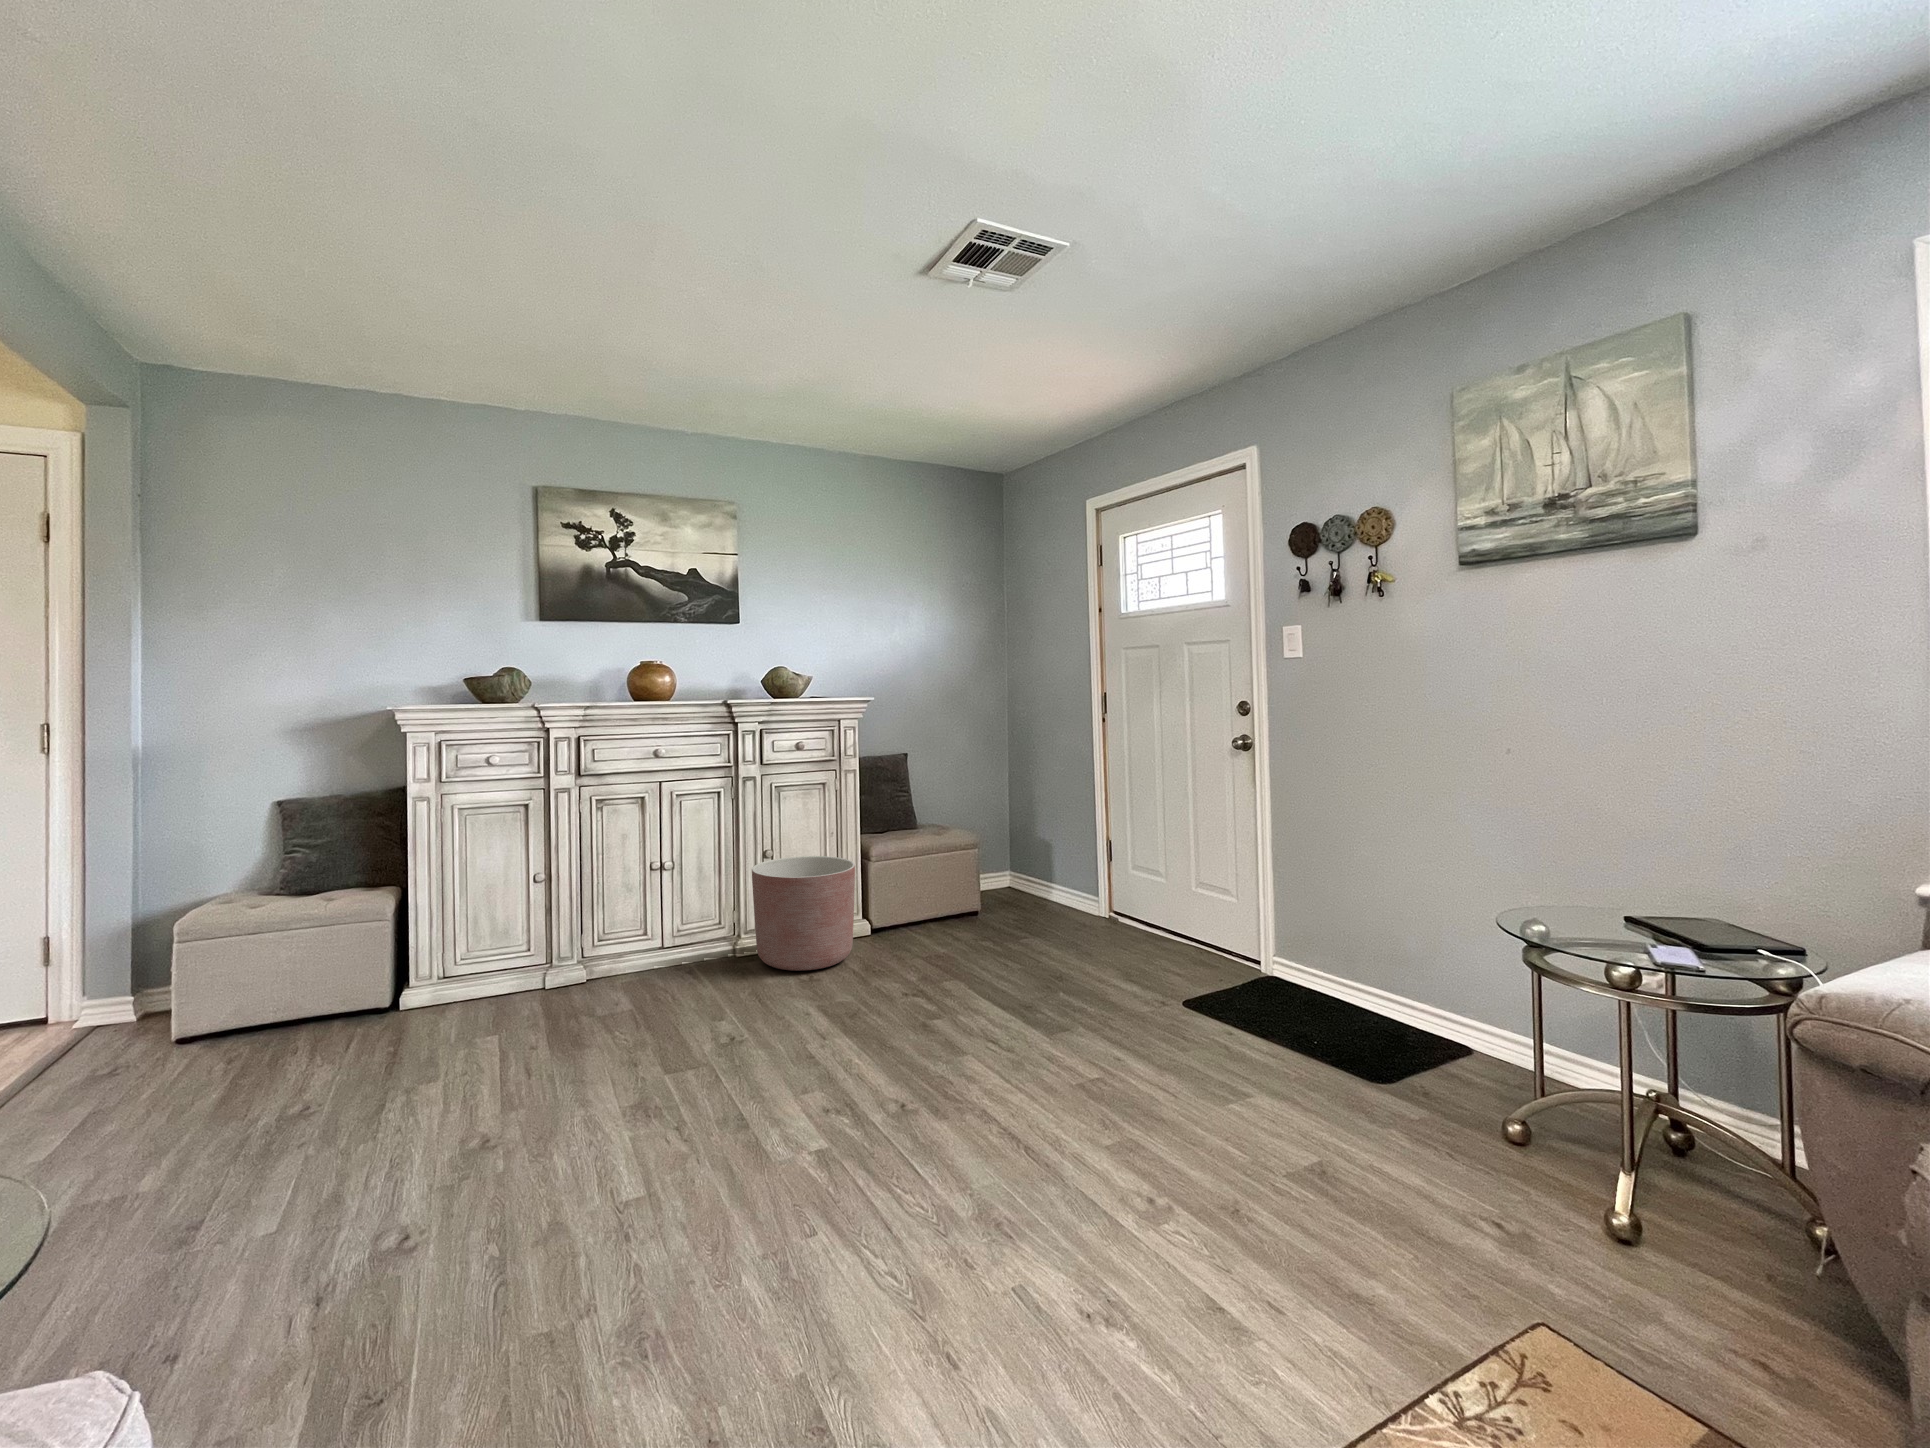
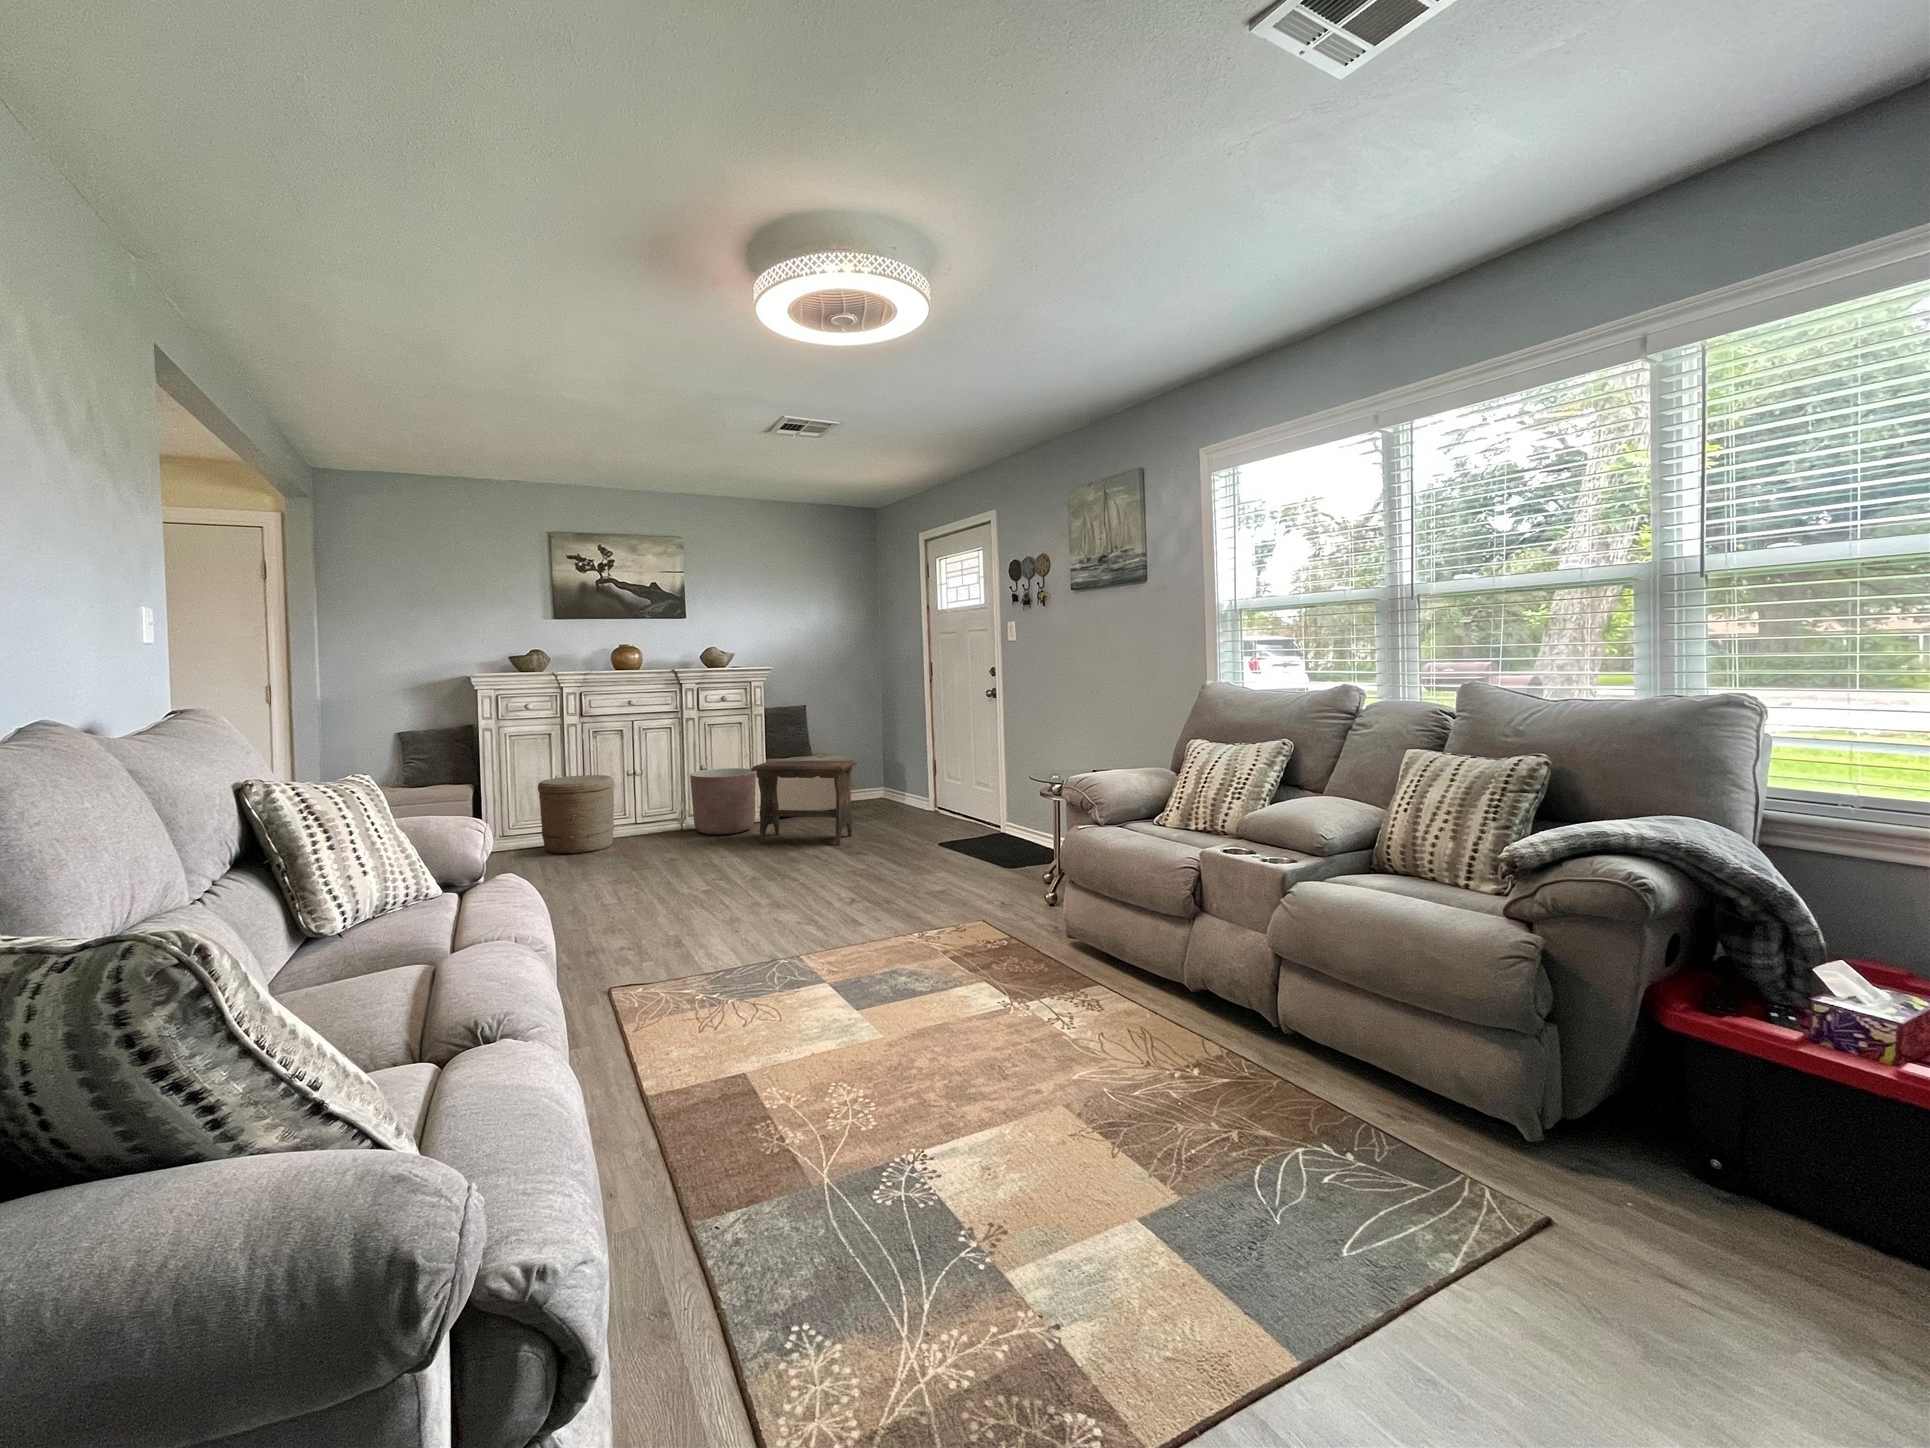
footstool: none [863,850,1031,1003] -> present [751,760,857,845]
woven basket: none [503,873,631,1019] -> present [538,775,615,854]

